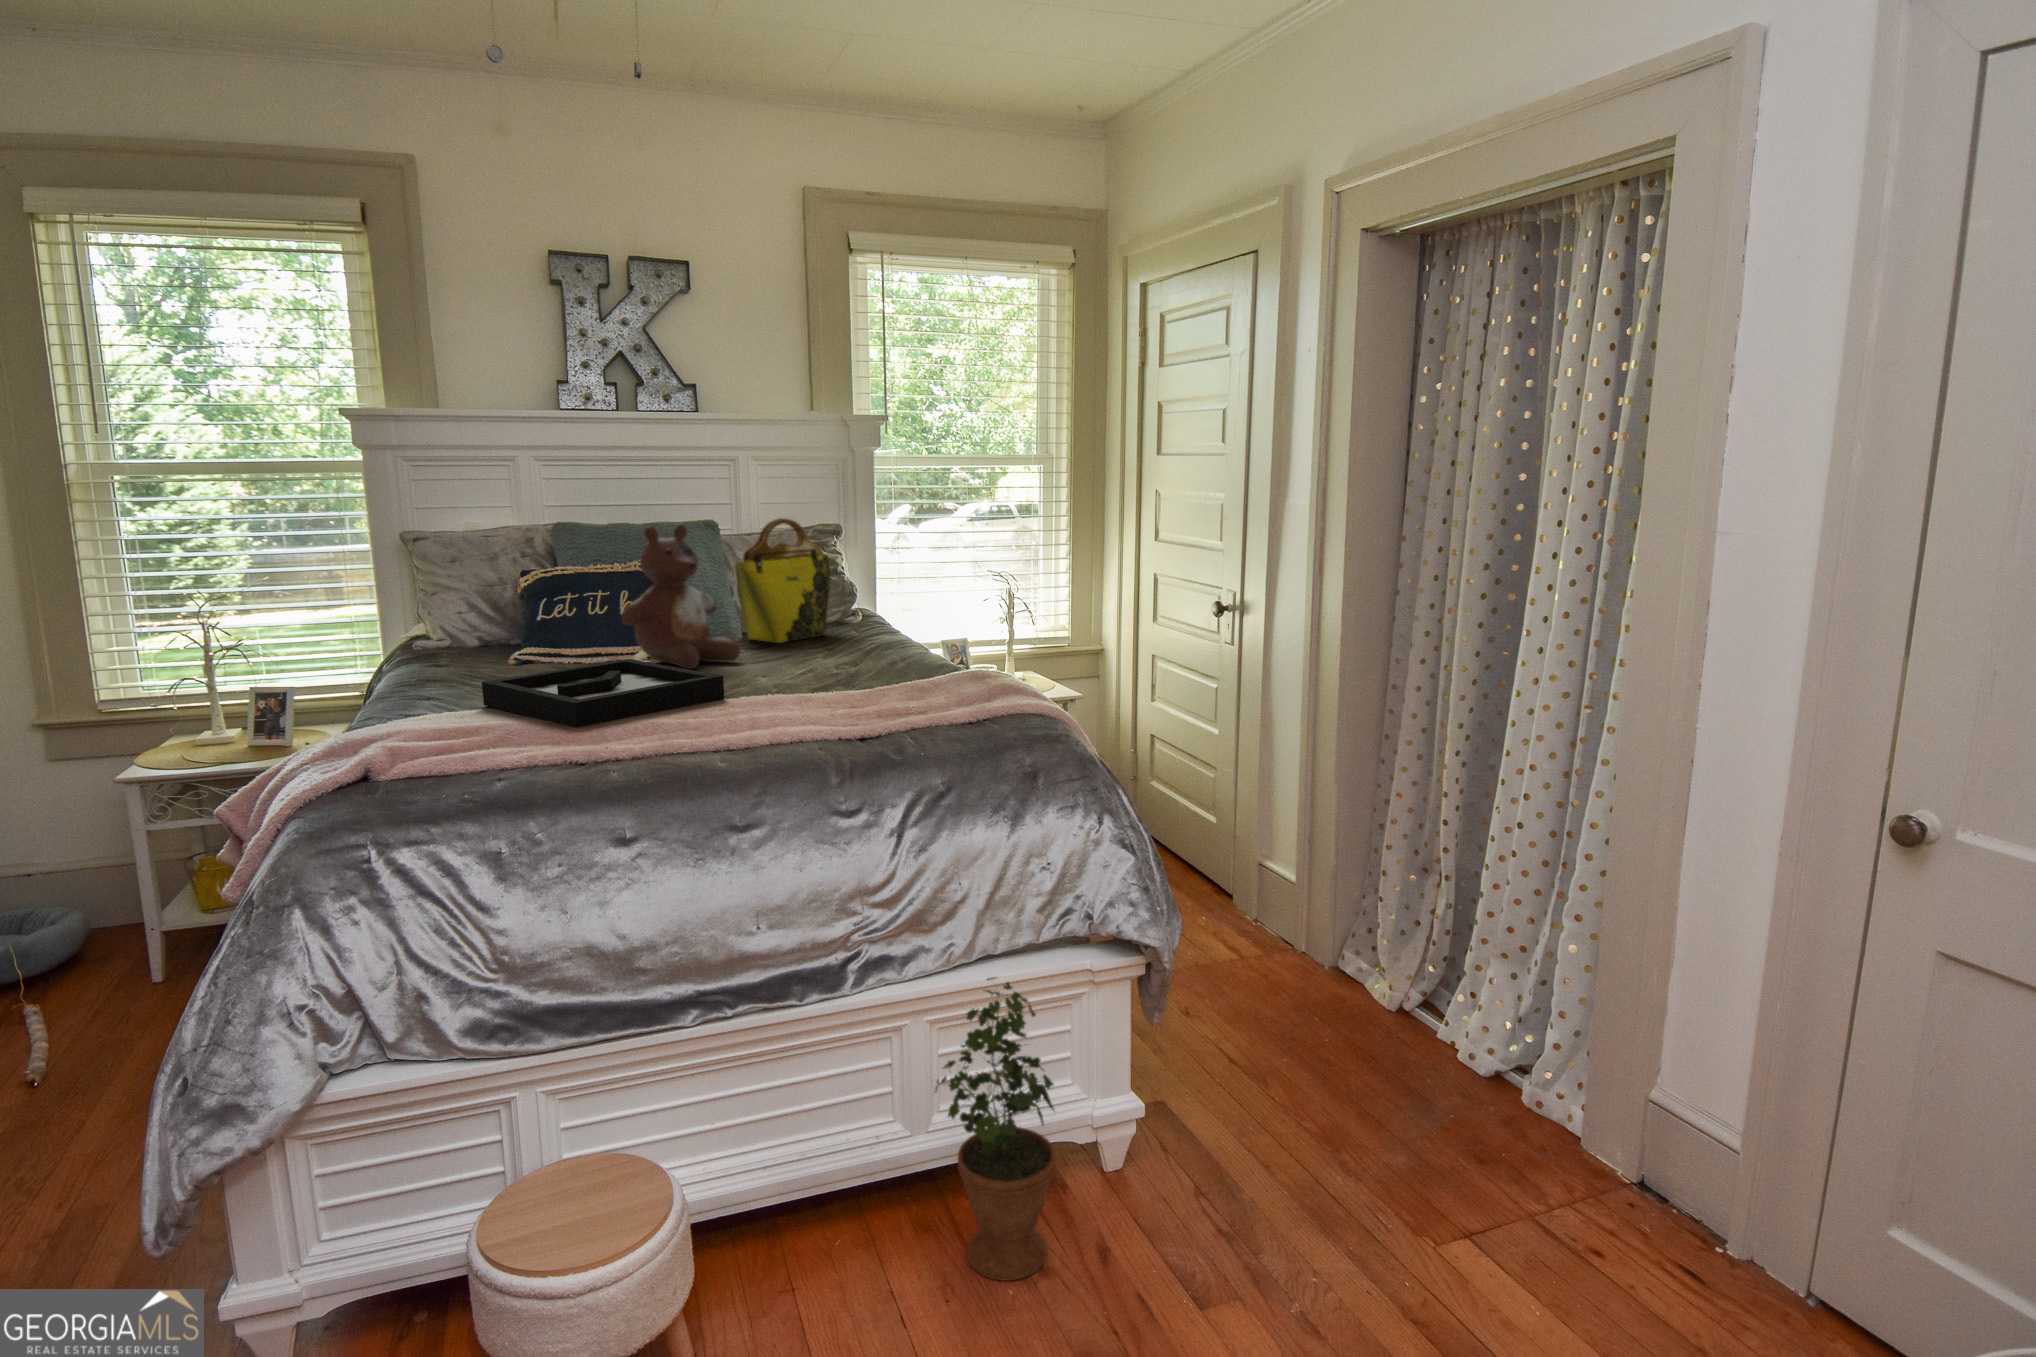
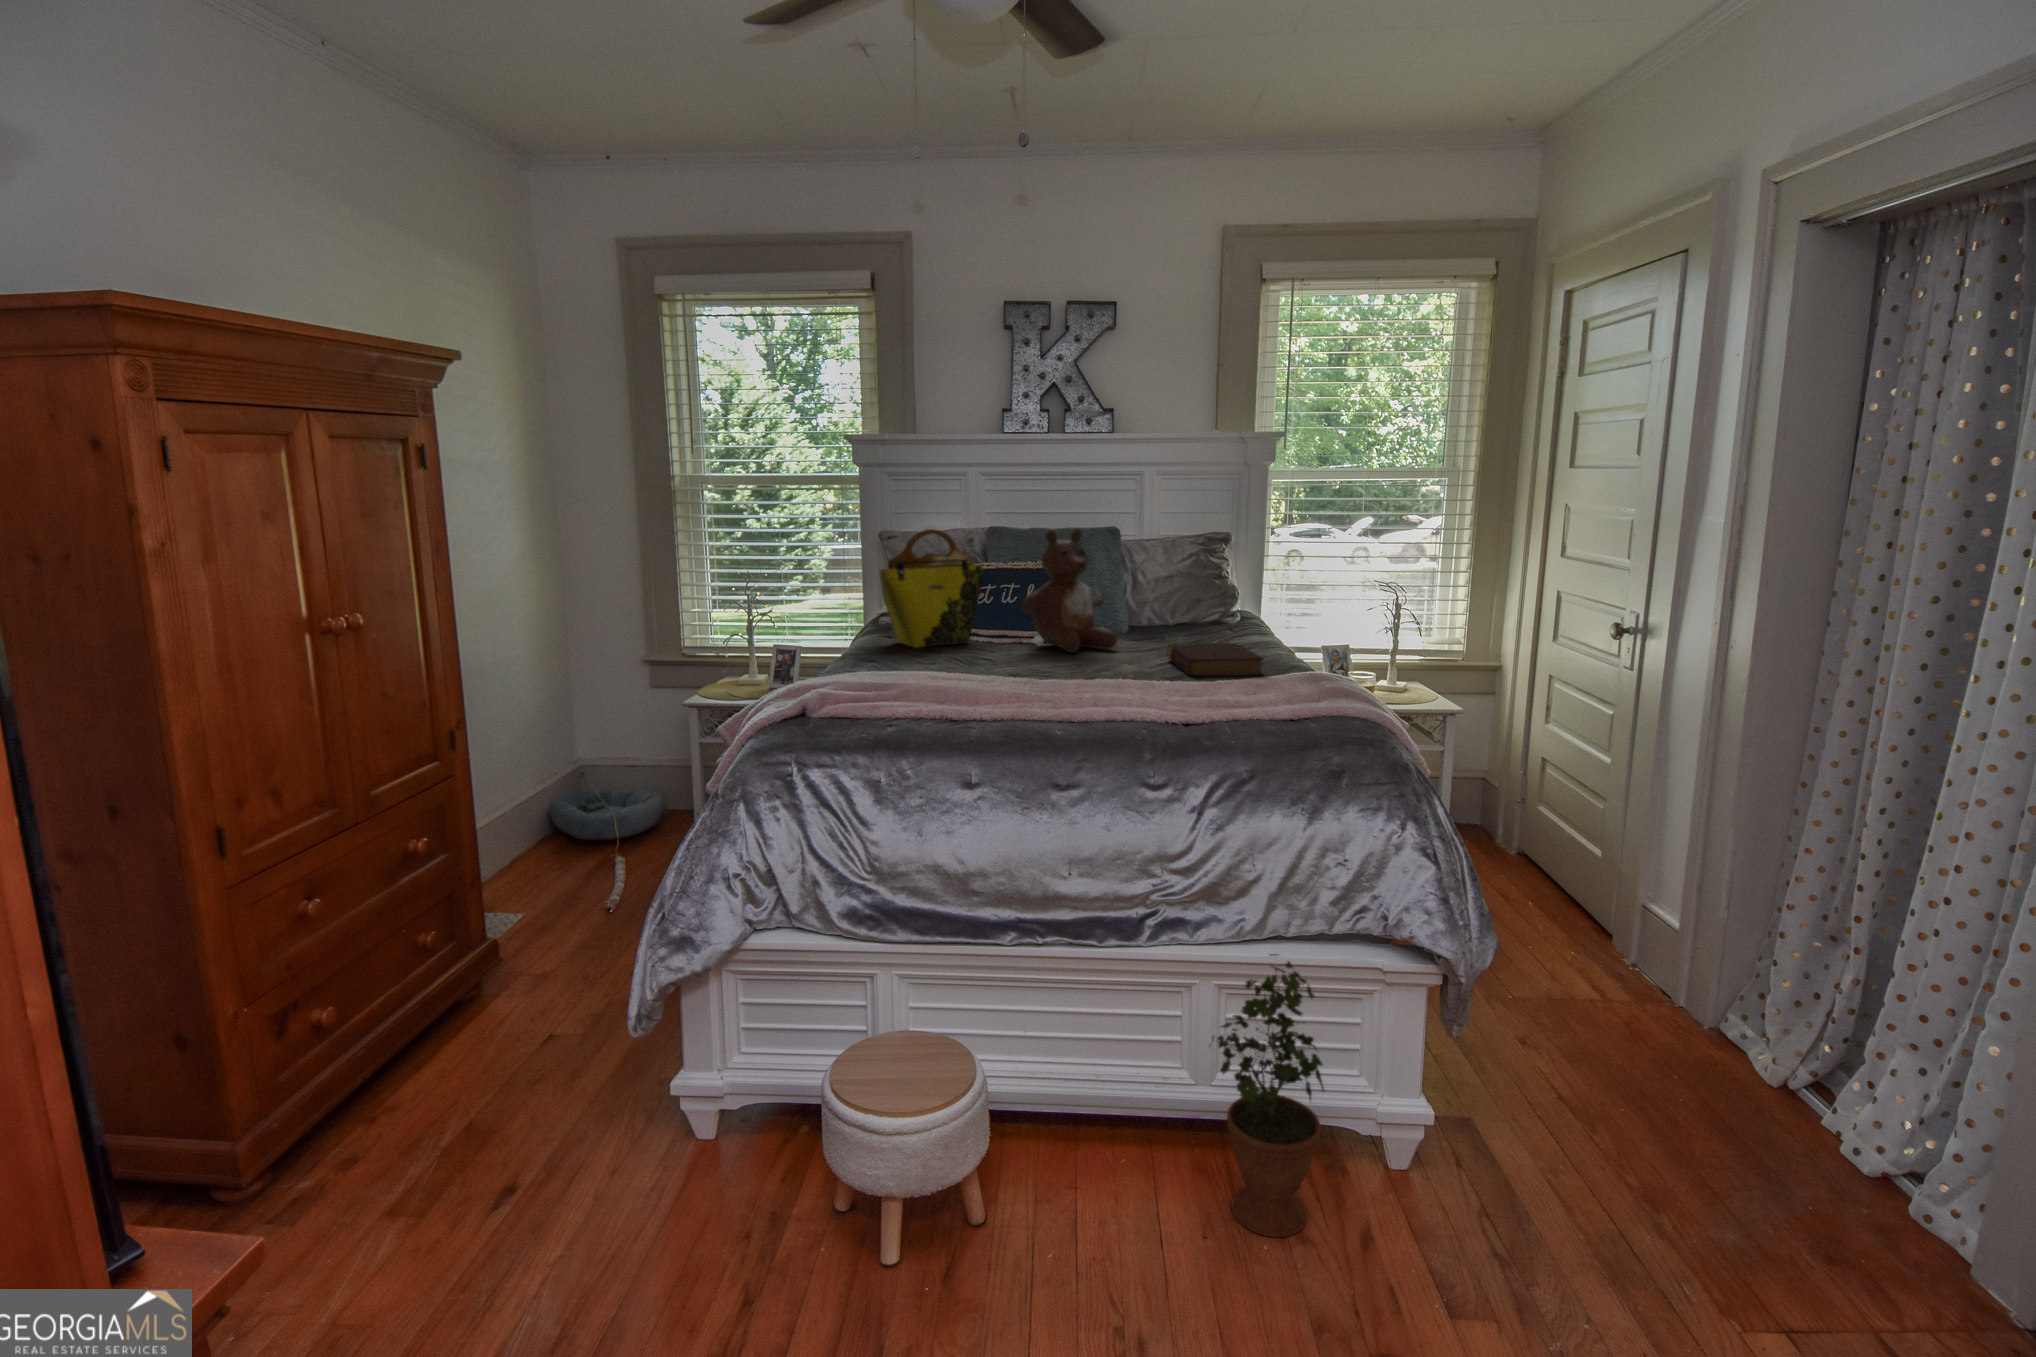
tote bag: present [736,518,830,643] -> present [880,529,983,648]
book: none [805,645,919,686] -> present [1167,643,1263,676]
decorative tray: present [482,659,724,728] -> none [902,640,1085,692]

